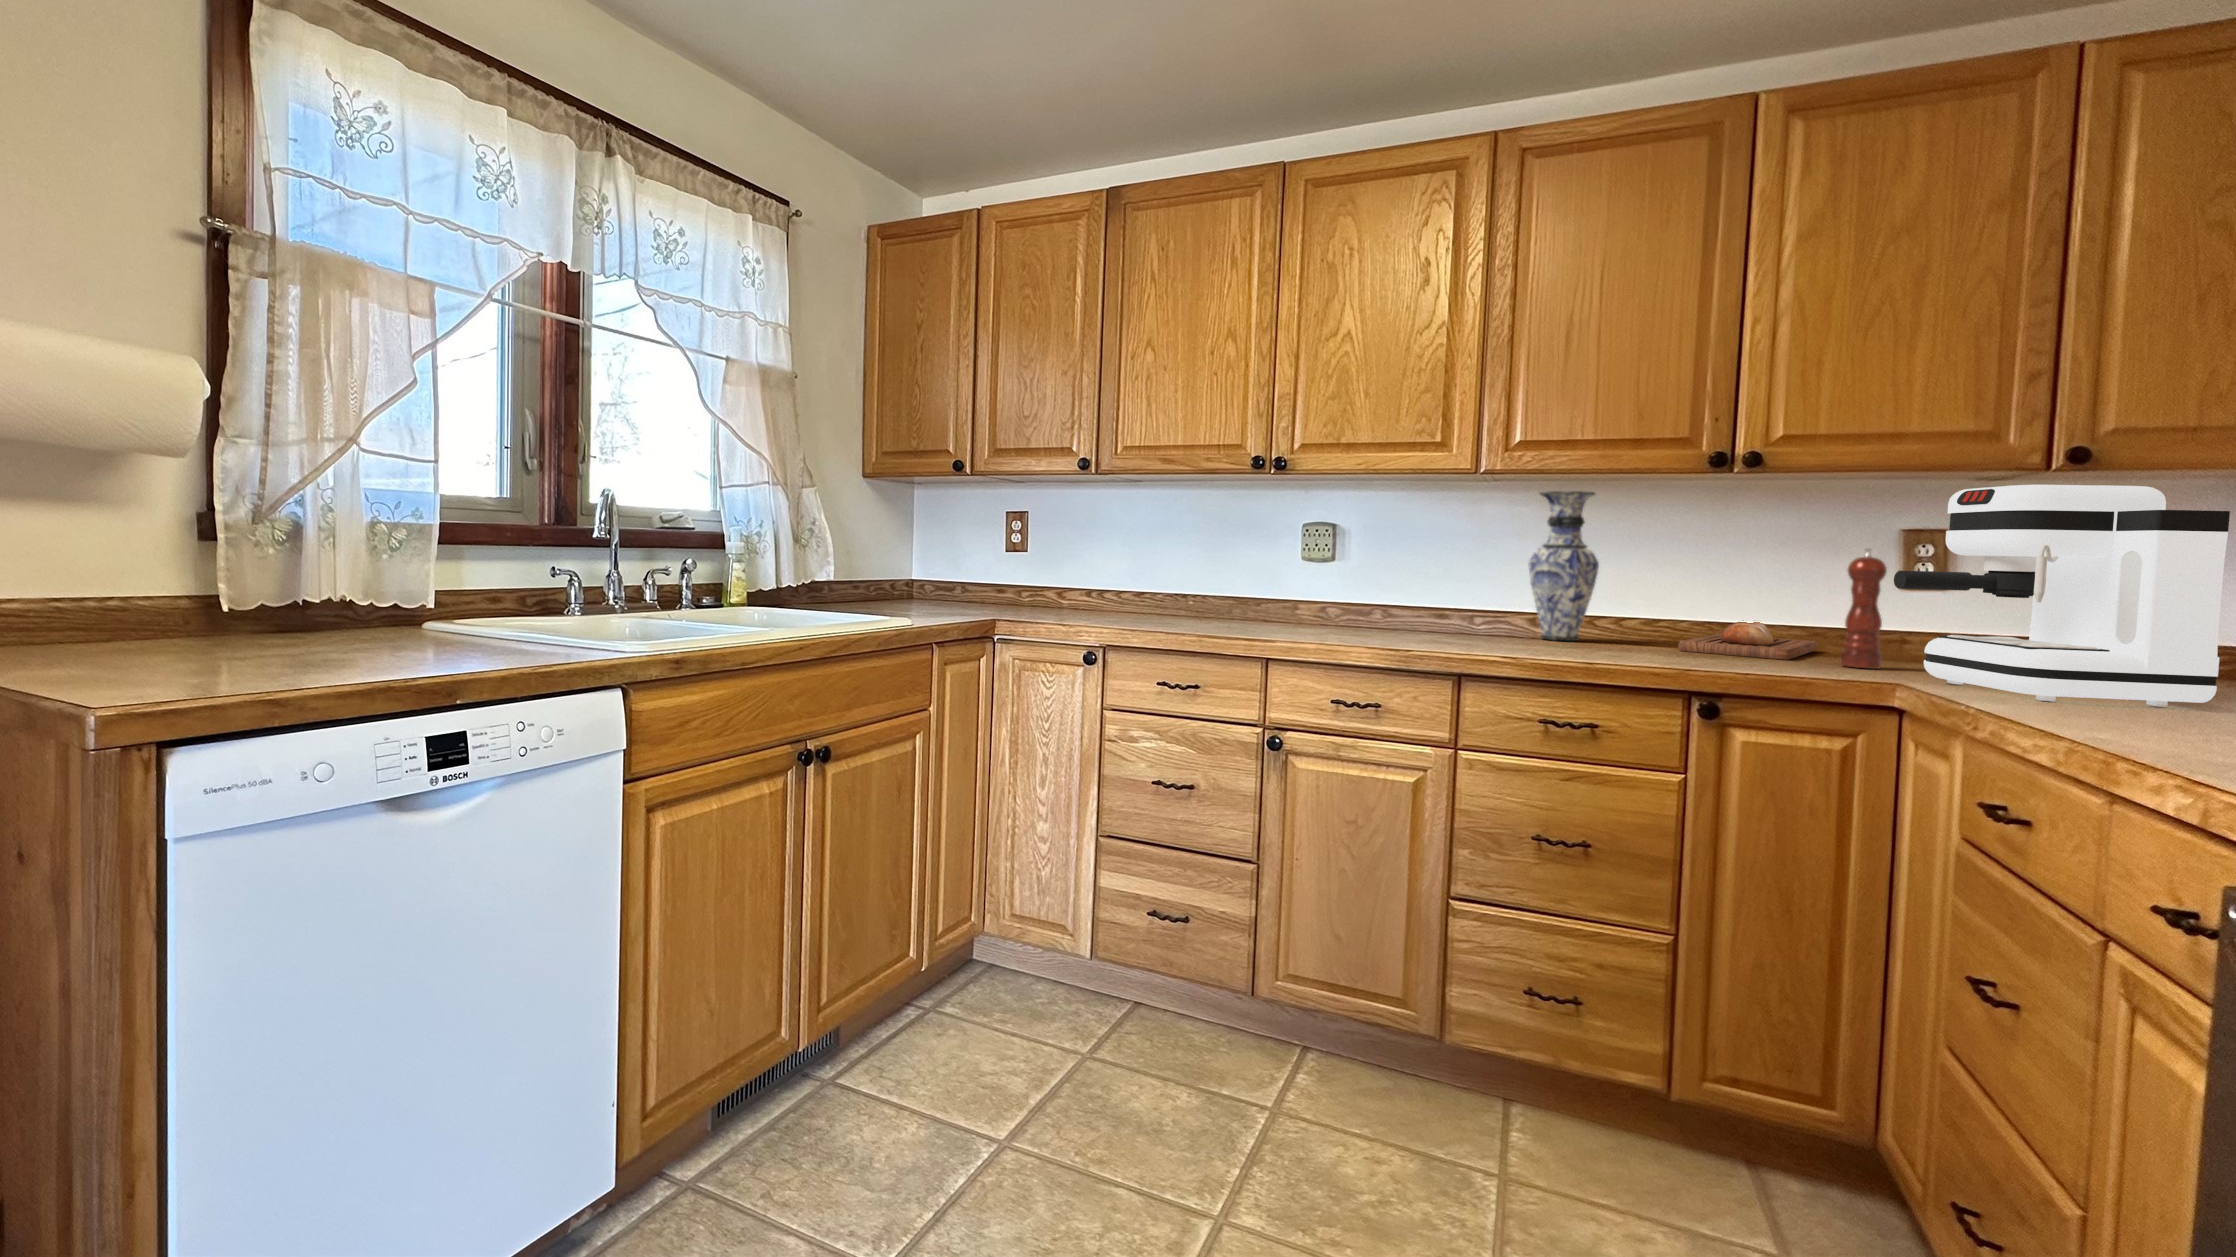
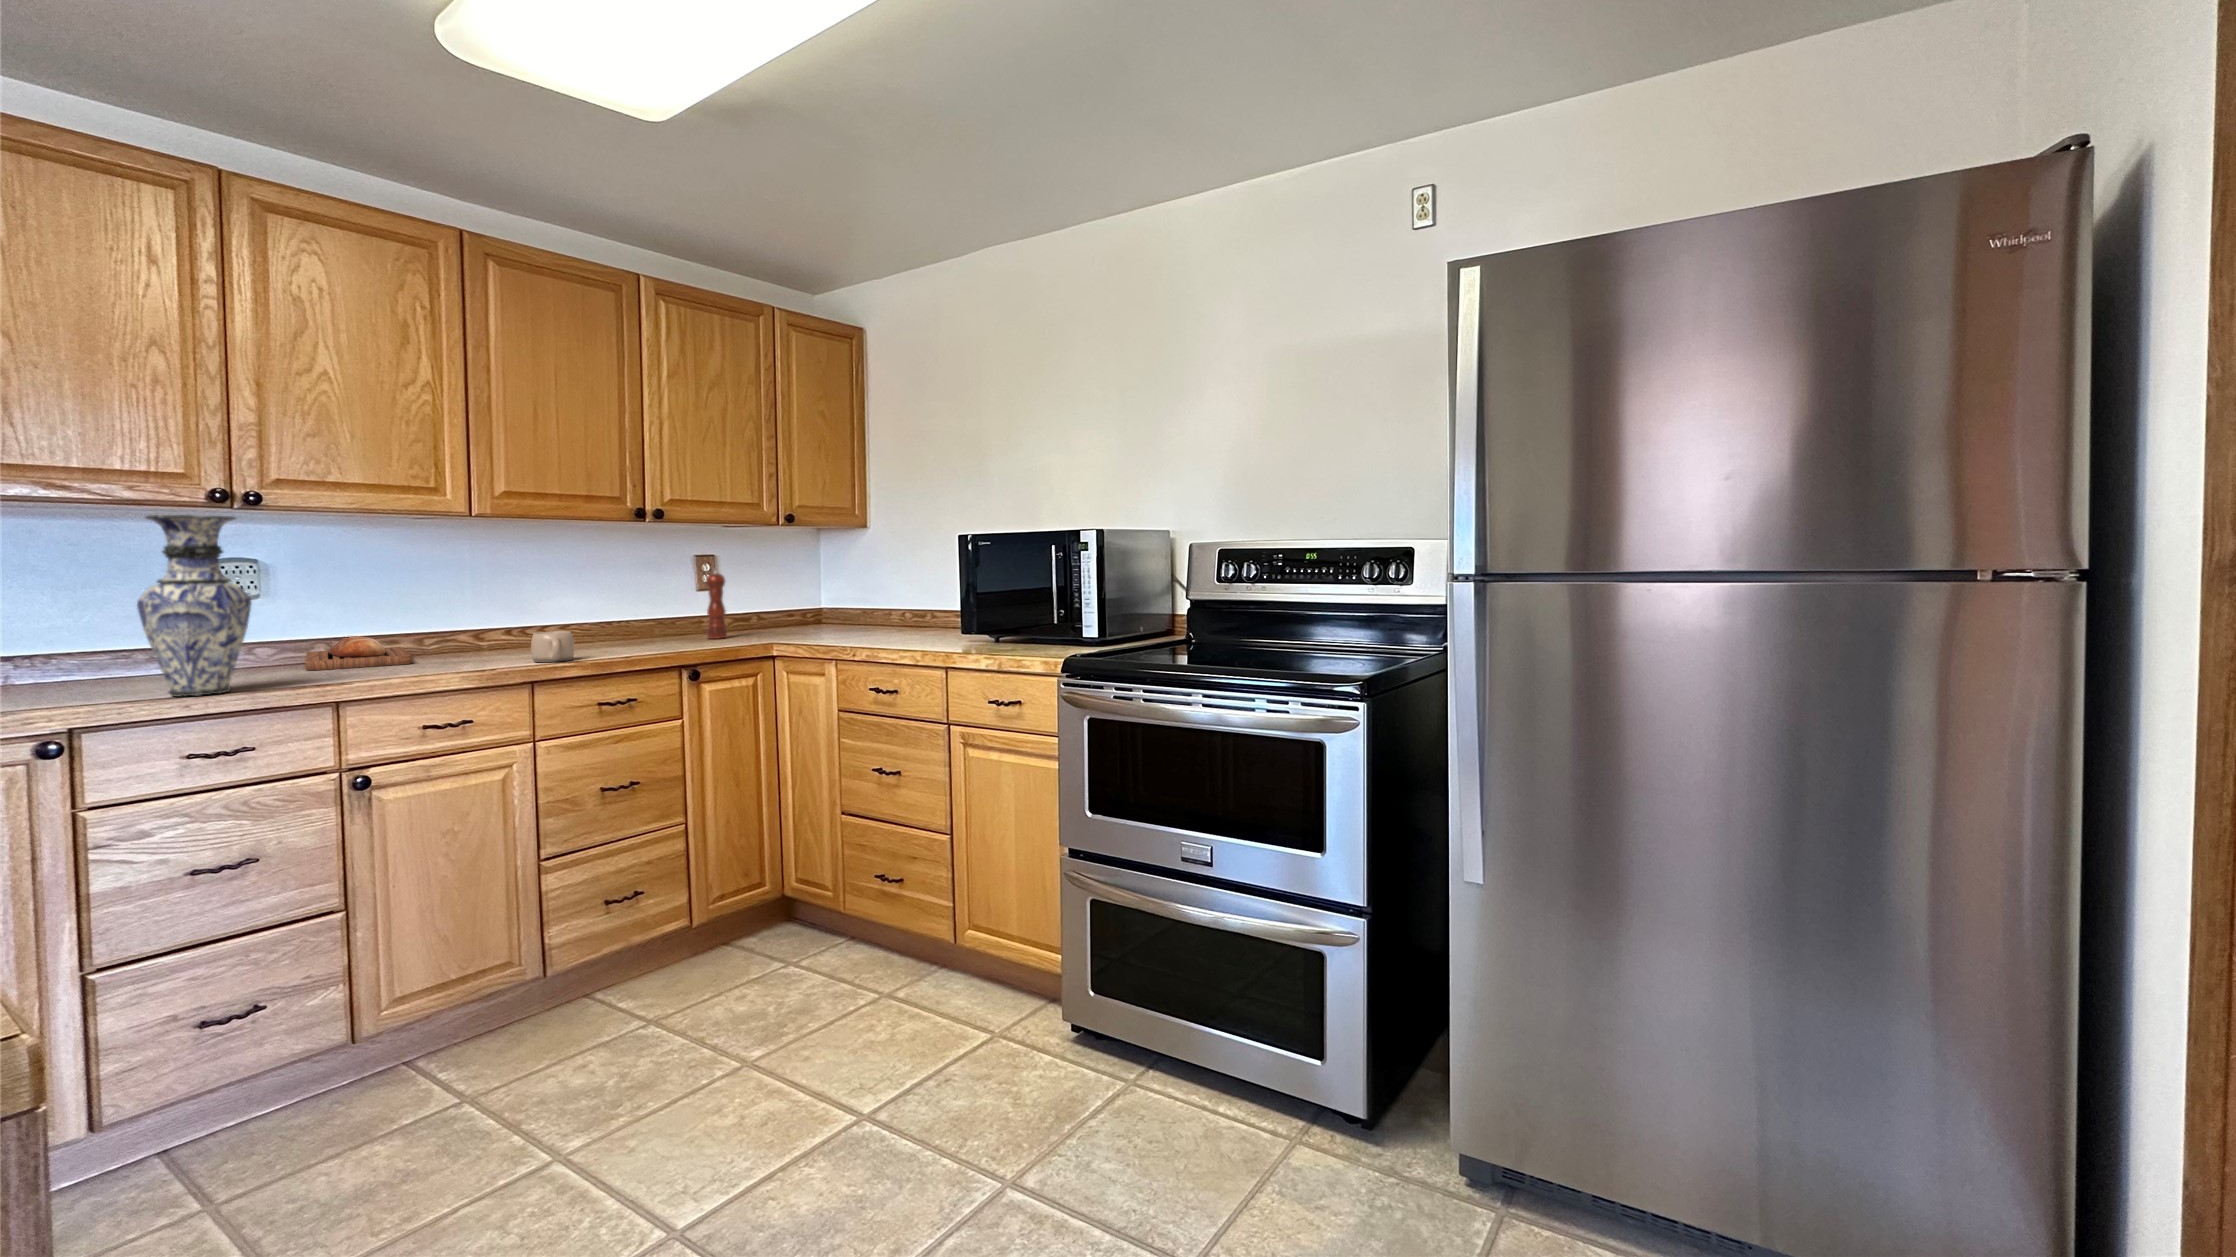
coffee maker: present [1894,485,2230,706] -> none [770,537,876,639]
vase: present [1529,491,1599,641] -> present [137,515,252,697]
mug: none [1467,614,1518,655] -> present [531,631,574,662]
bread loaf: present [1678,622,1817,660] -> present [305,636,411,671]

